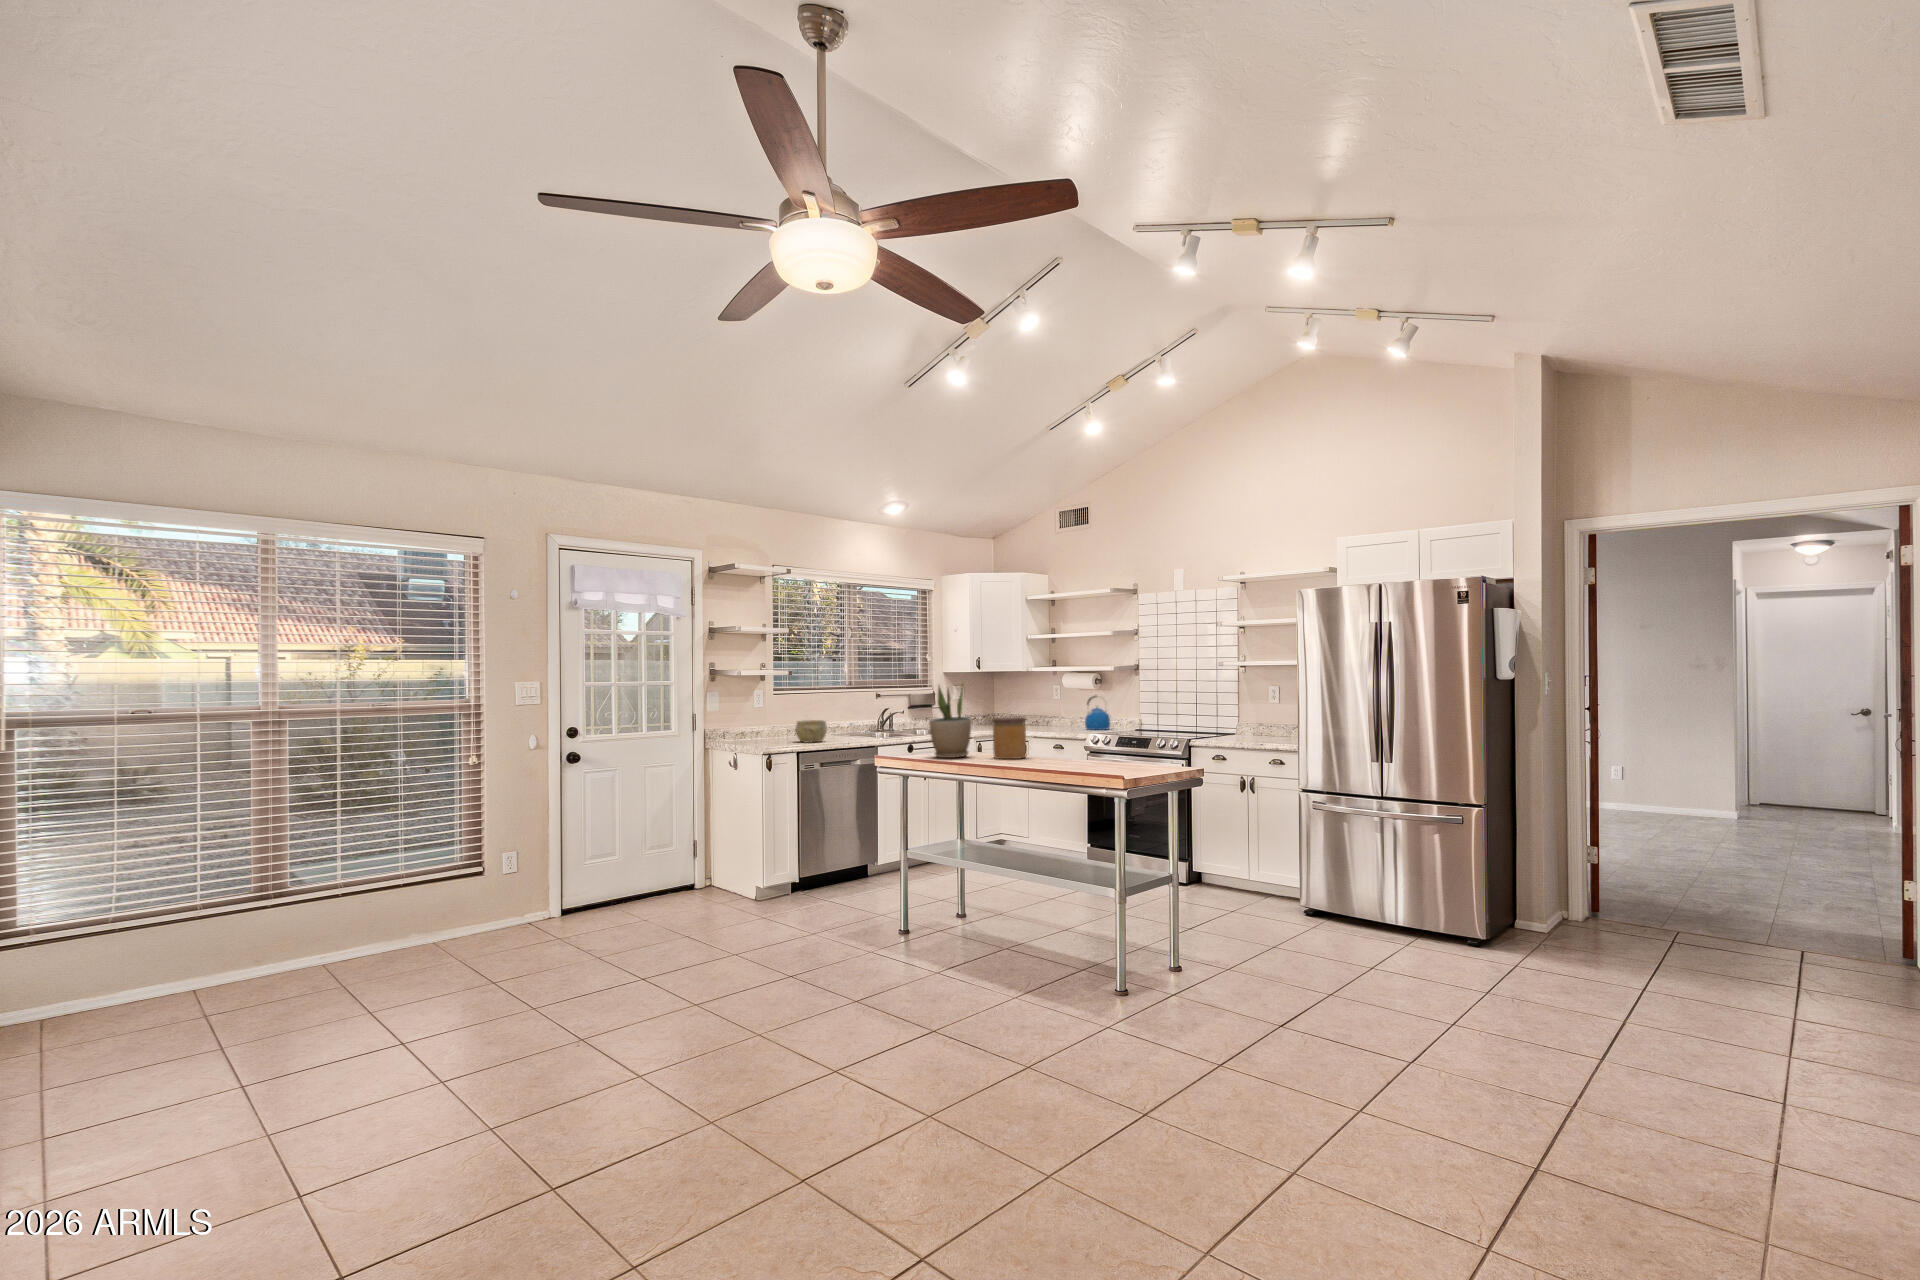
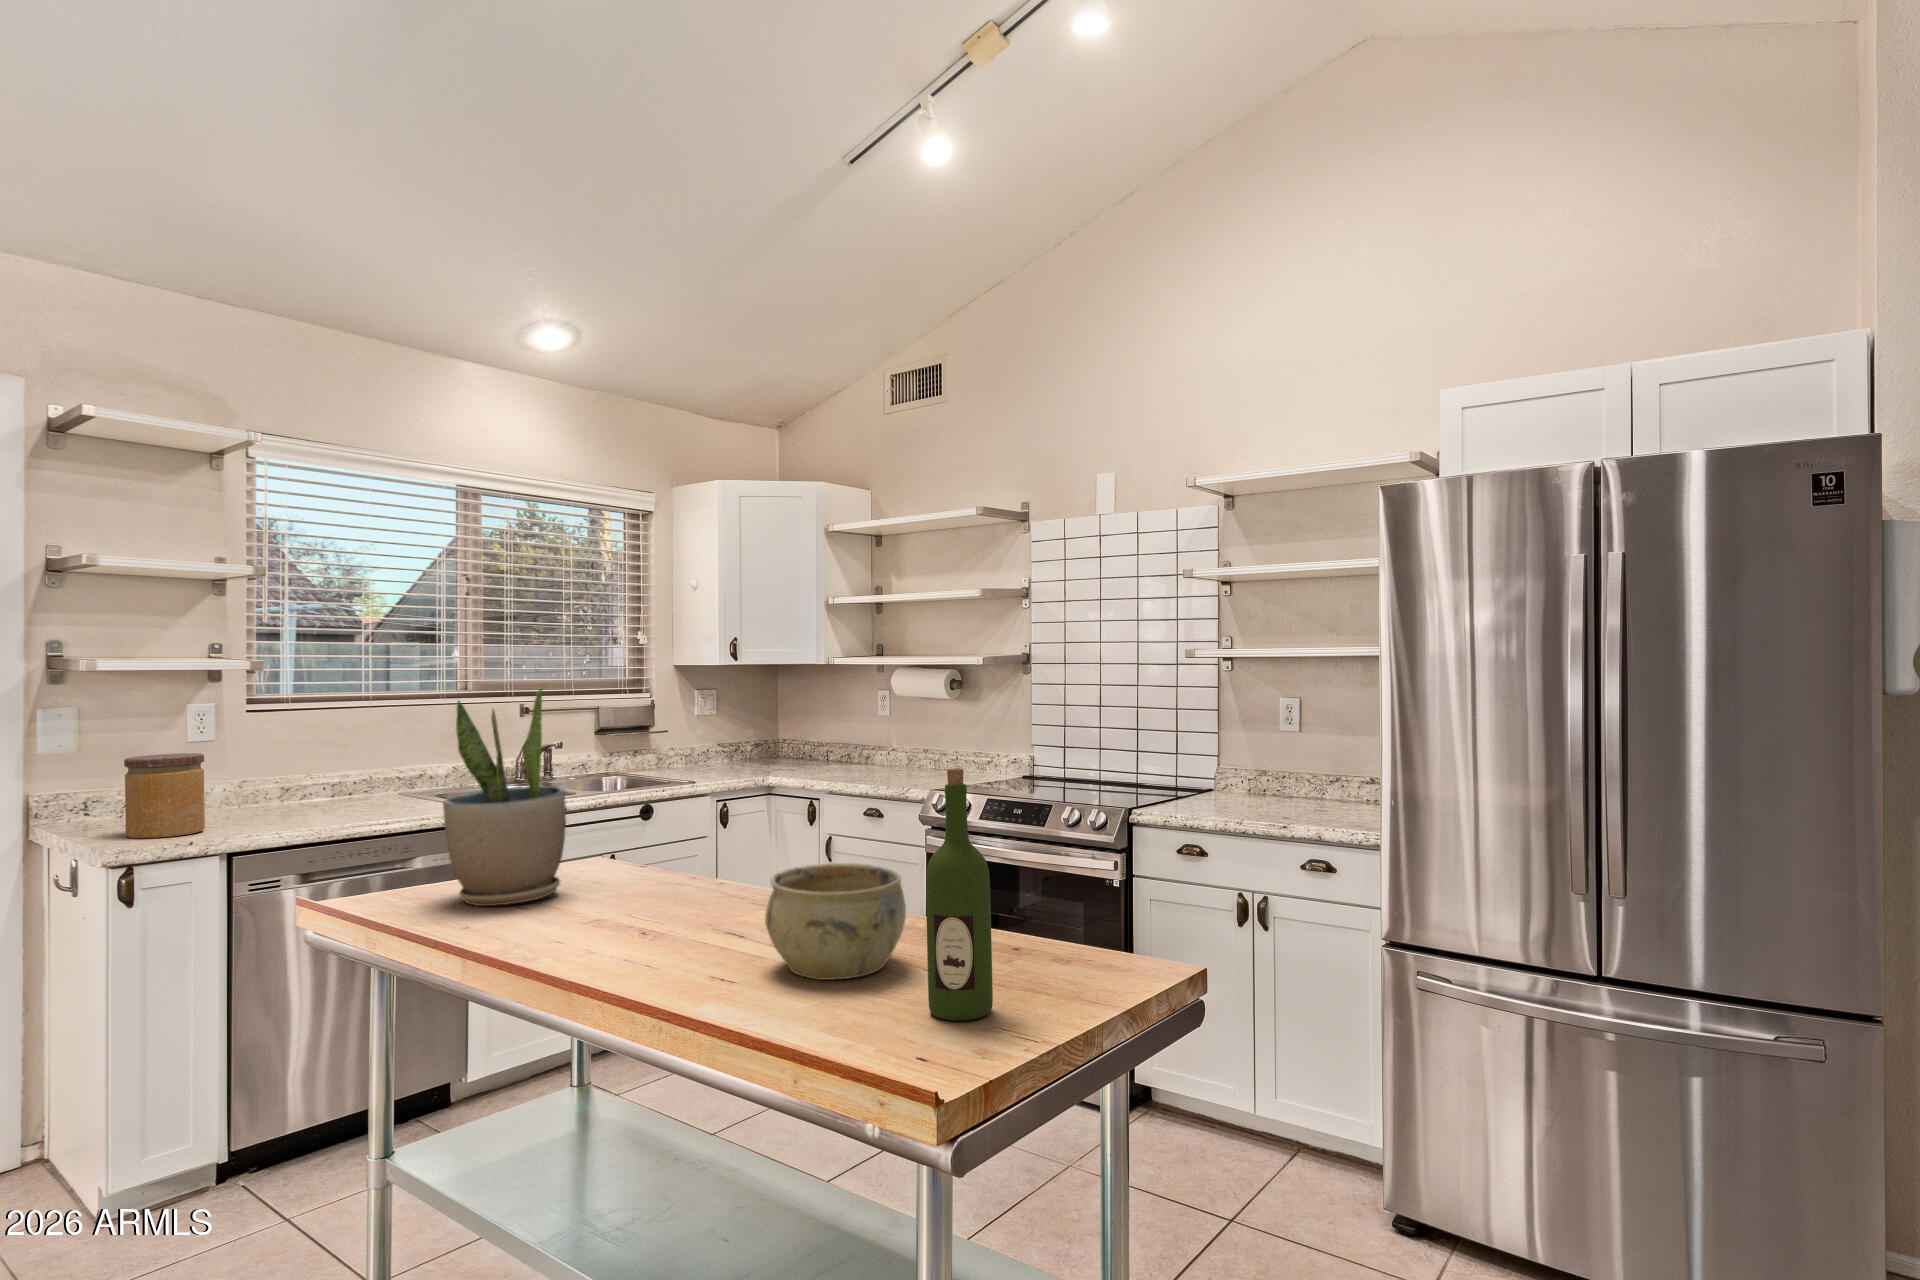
kettle: present [1085,696,1110,730] -> none [930,711,985,777]
wine bottle: none [1118,701,1138,772] -> present [926,768,993,1021]
jar: present [992,716,1026,759] -> present [124,753,205,839]
ceramic bowl: present [795,720,827,742] -> present [765,863,906,980]

